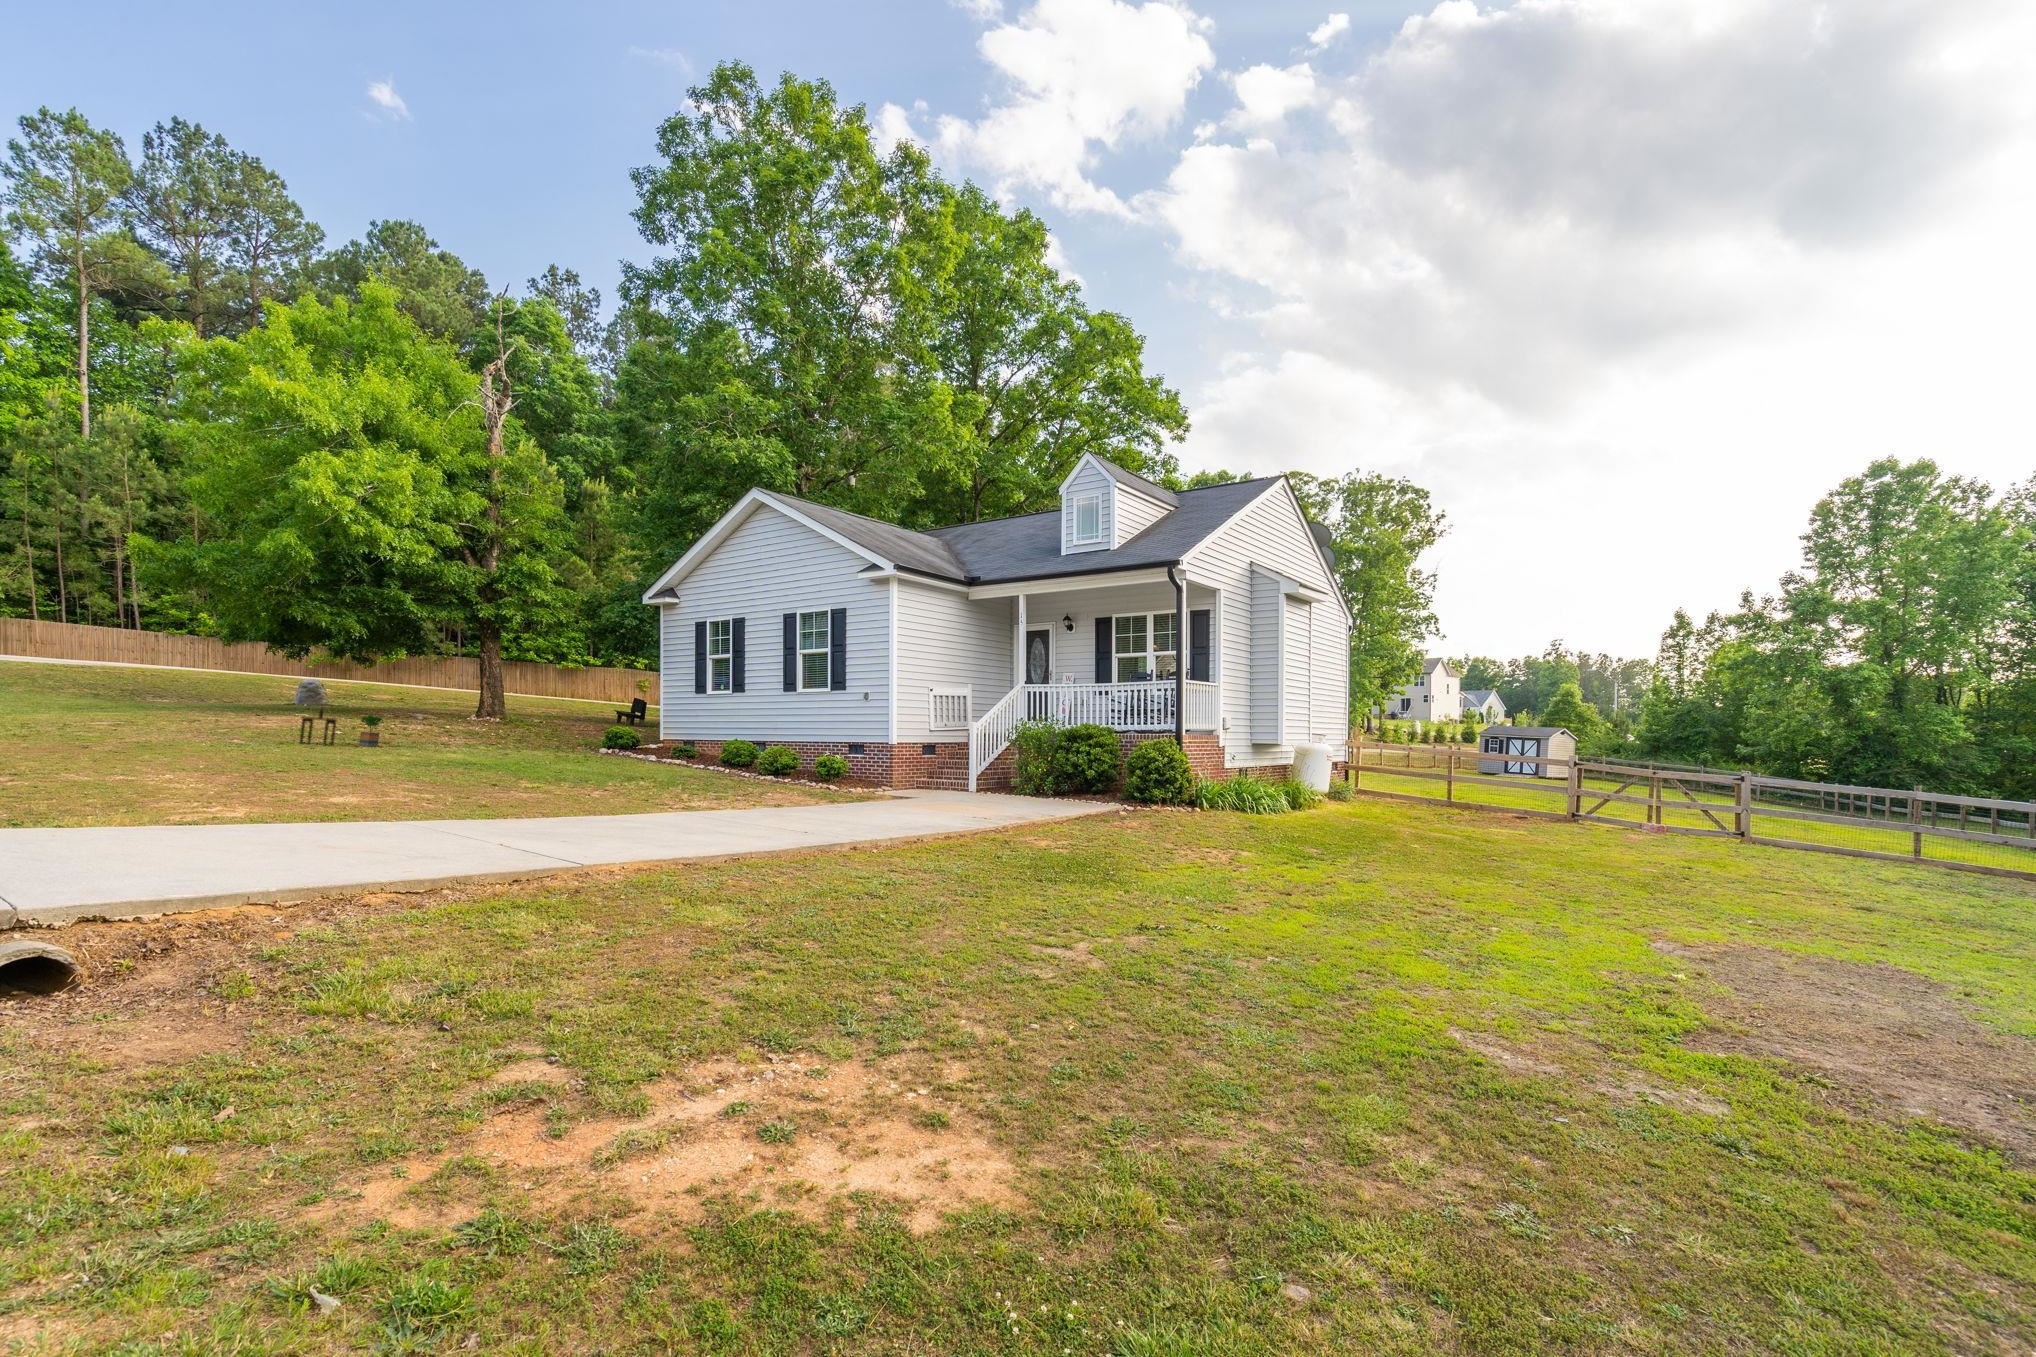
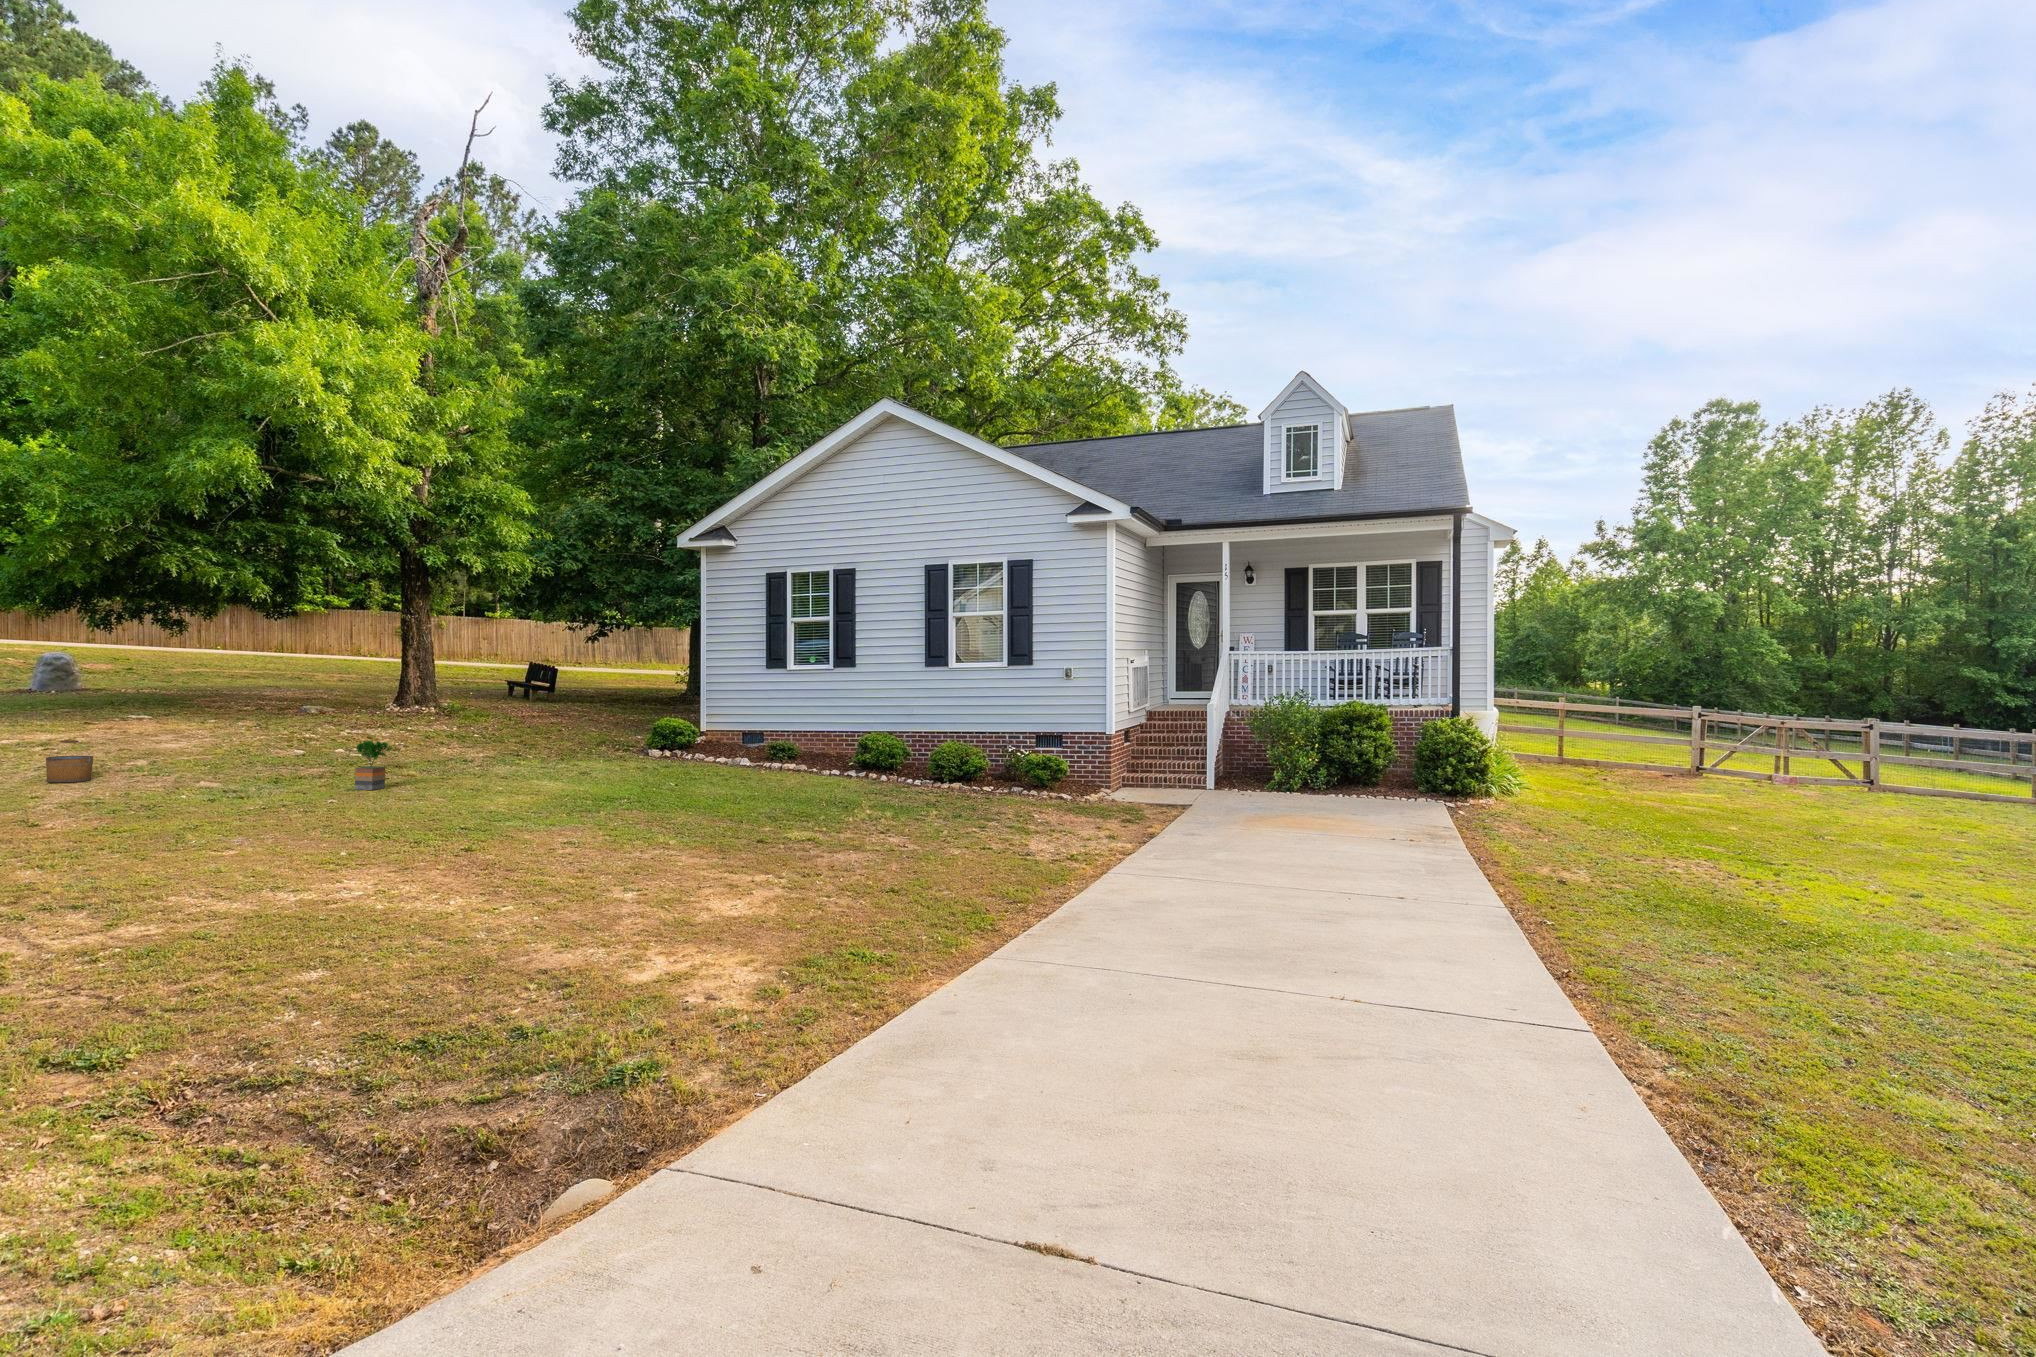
bucket: none [207,709,233,733] -> present [46,740,93,783]
side table: present [300,709,337,745] -> none [263,735,321,800]

